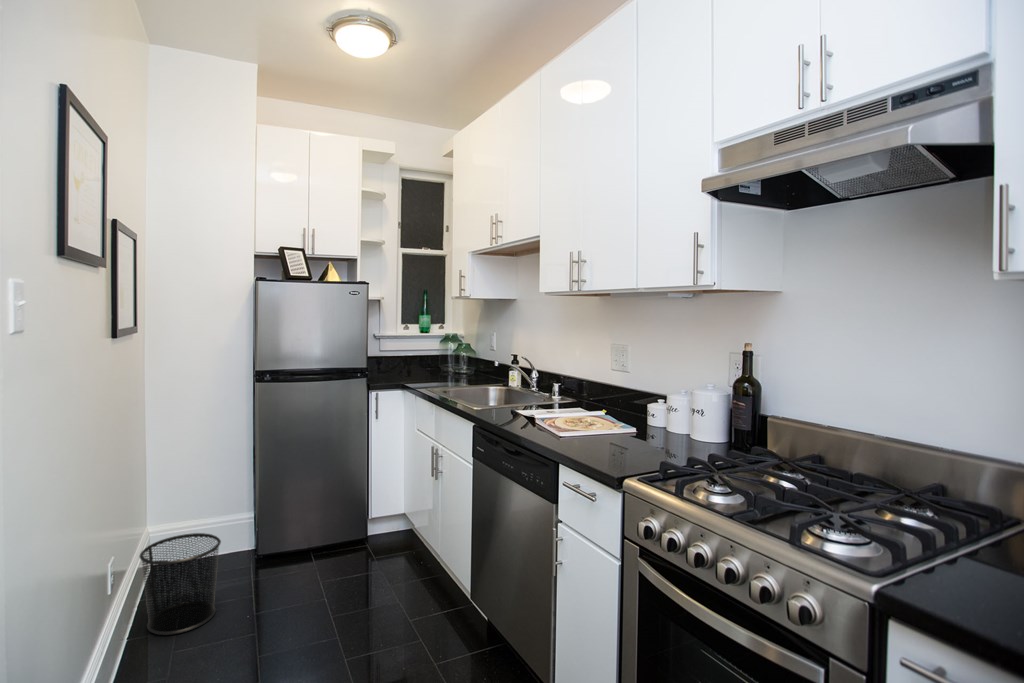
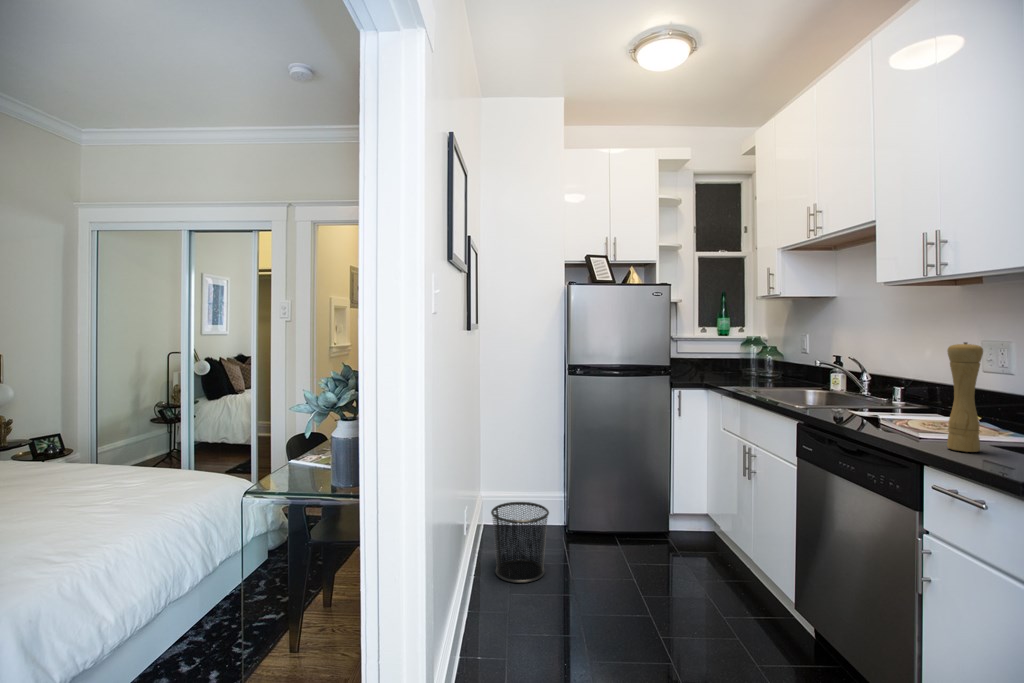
pepper mill: none [577,355,601,449] -> present [947,342,983,452]

